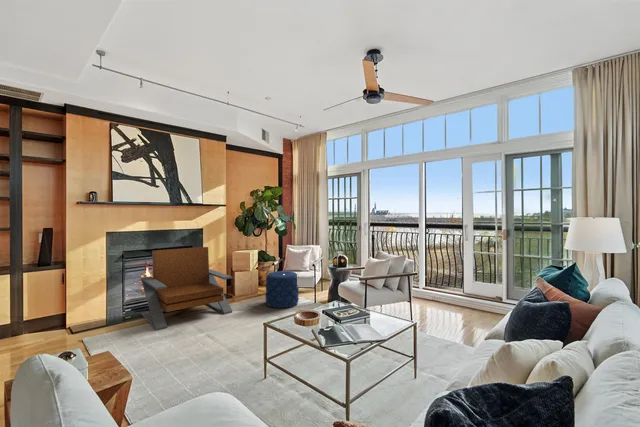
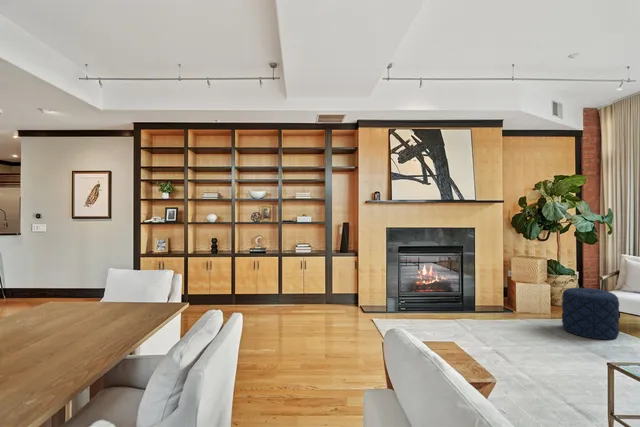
lounge chair: present [141,247,232,330] -> none [415,248,515,328]

